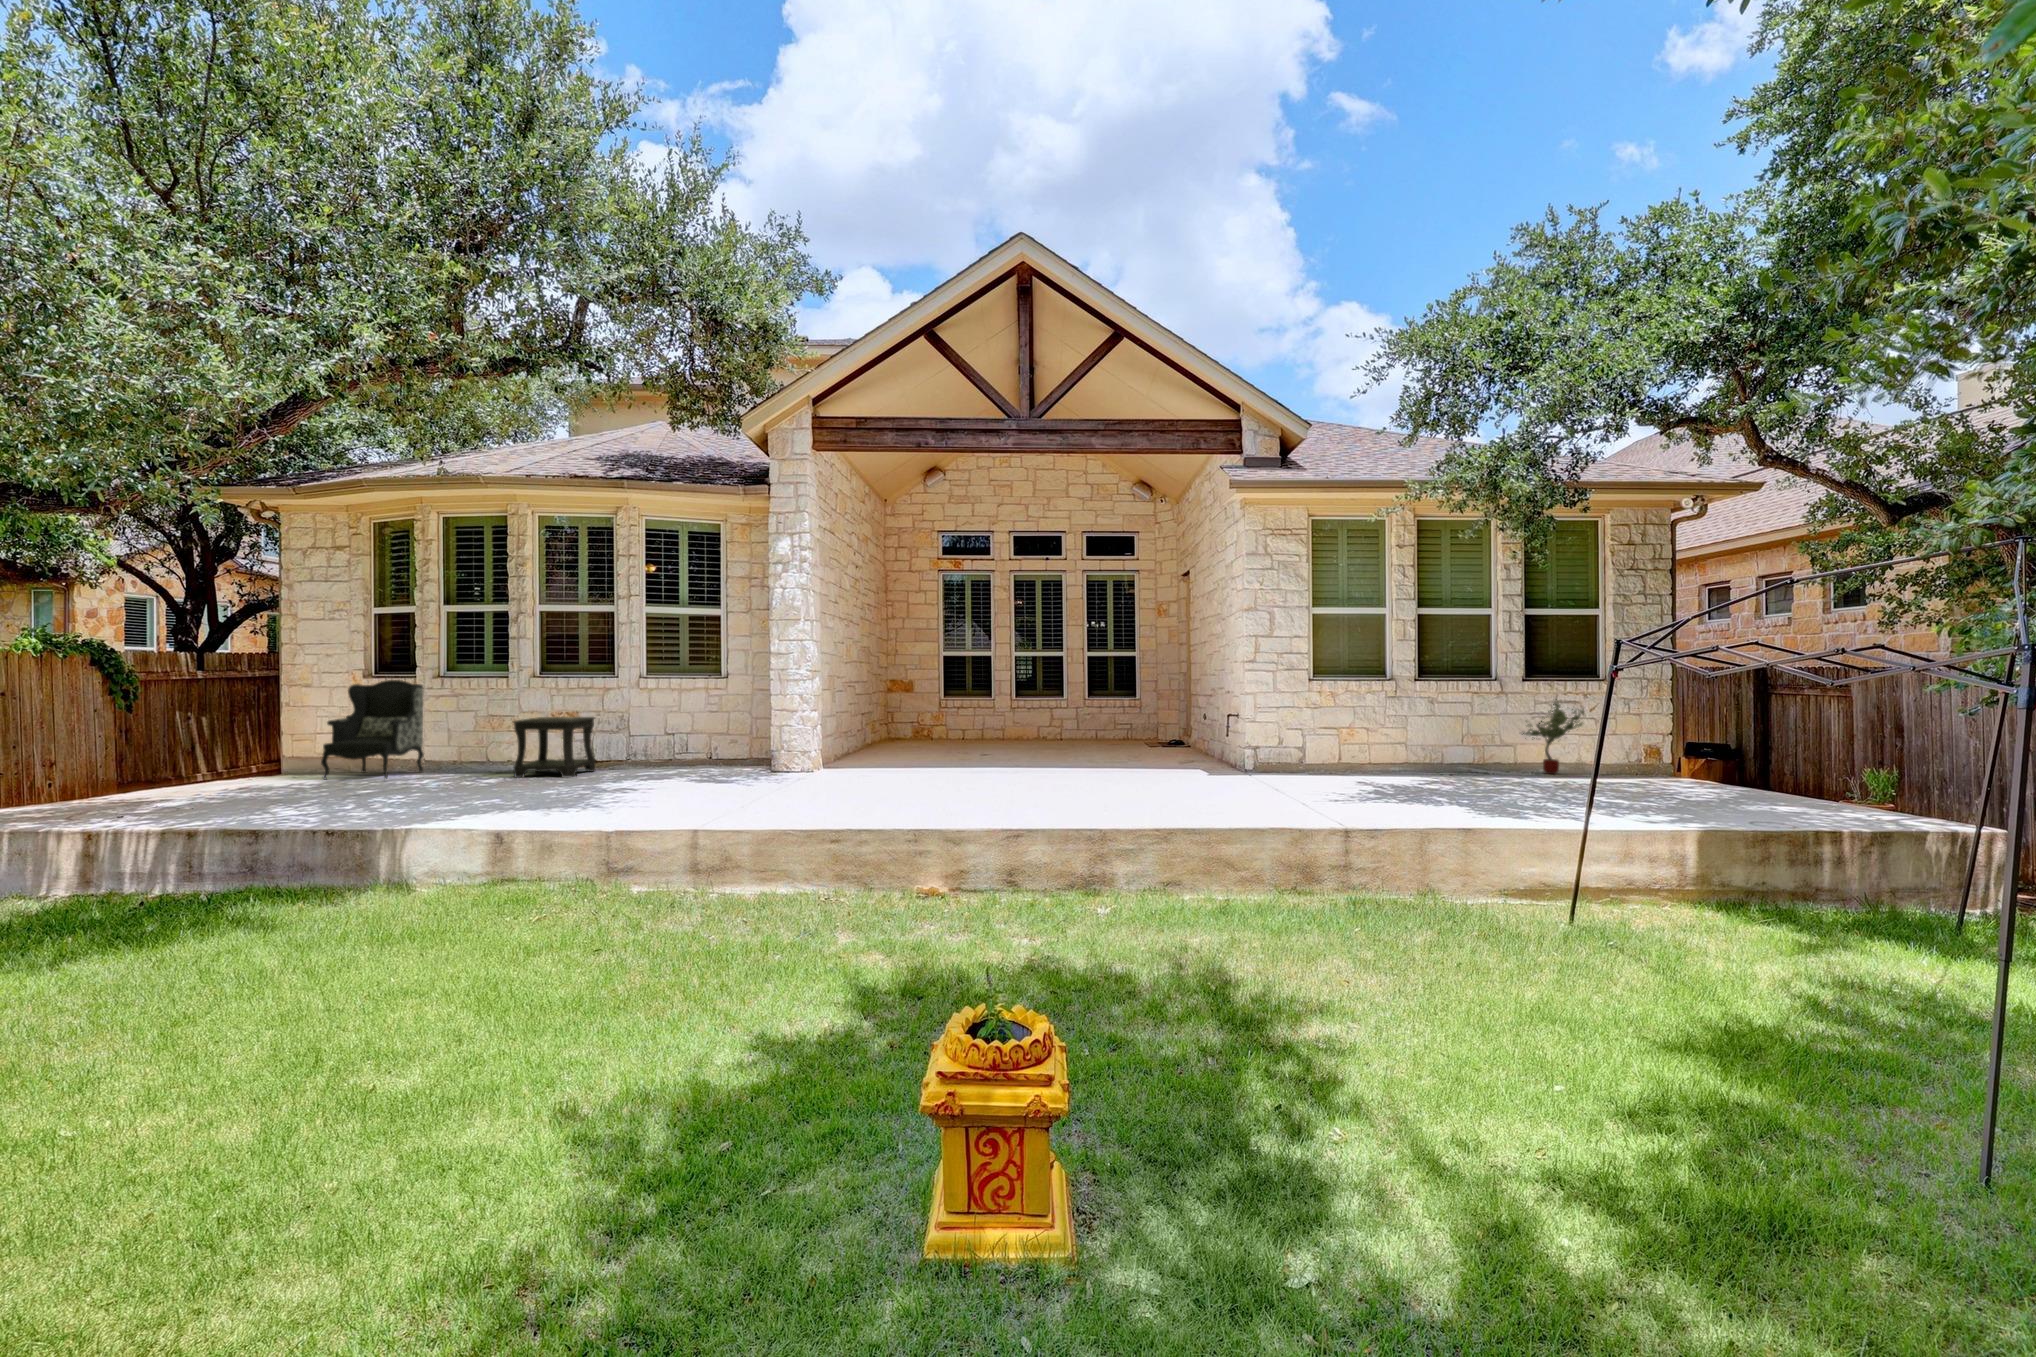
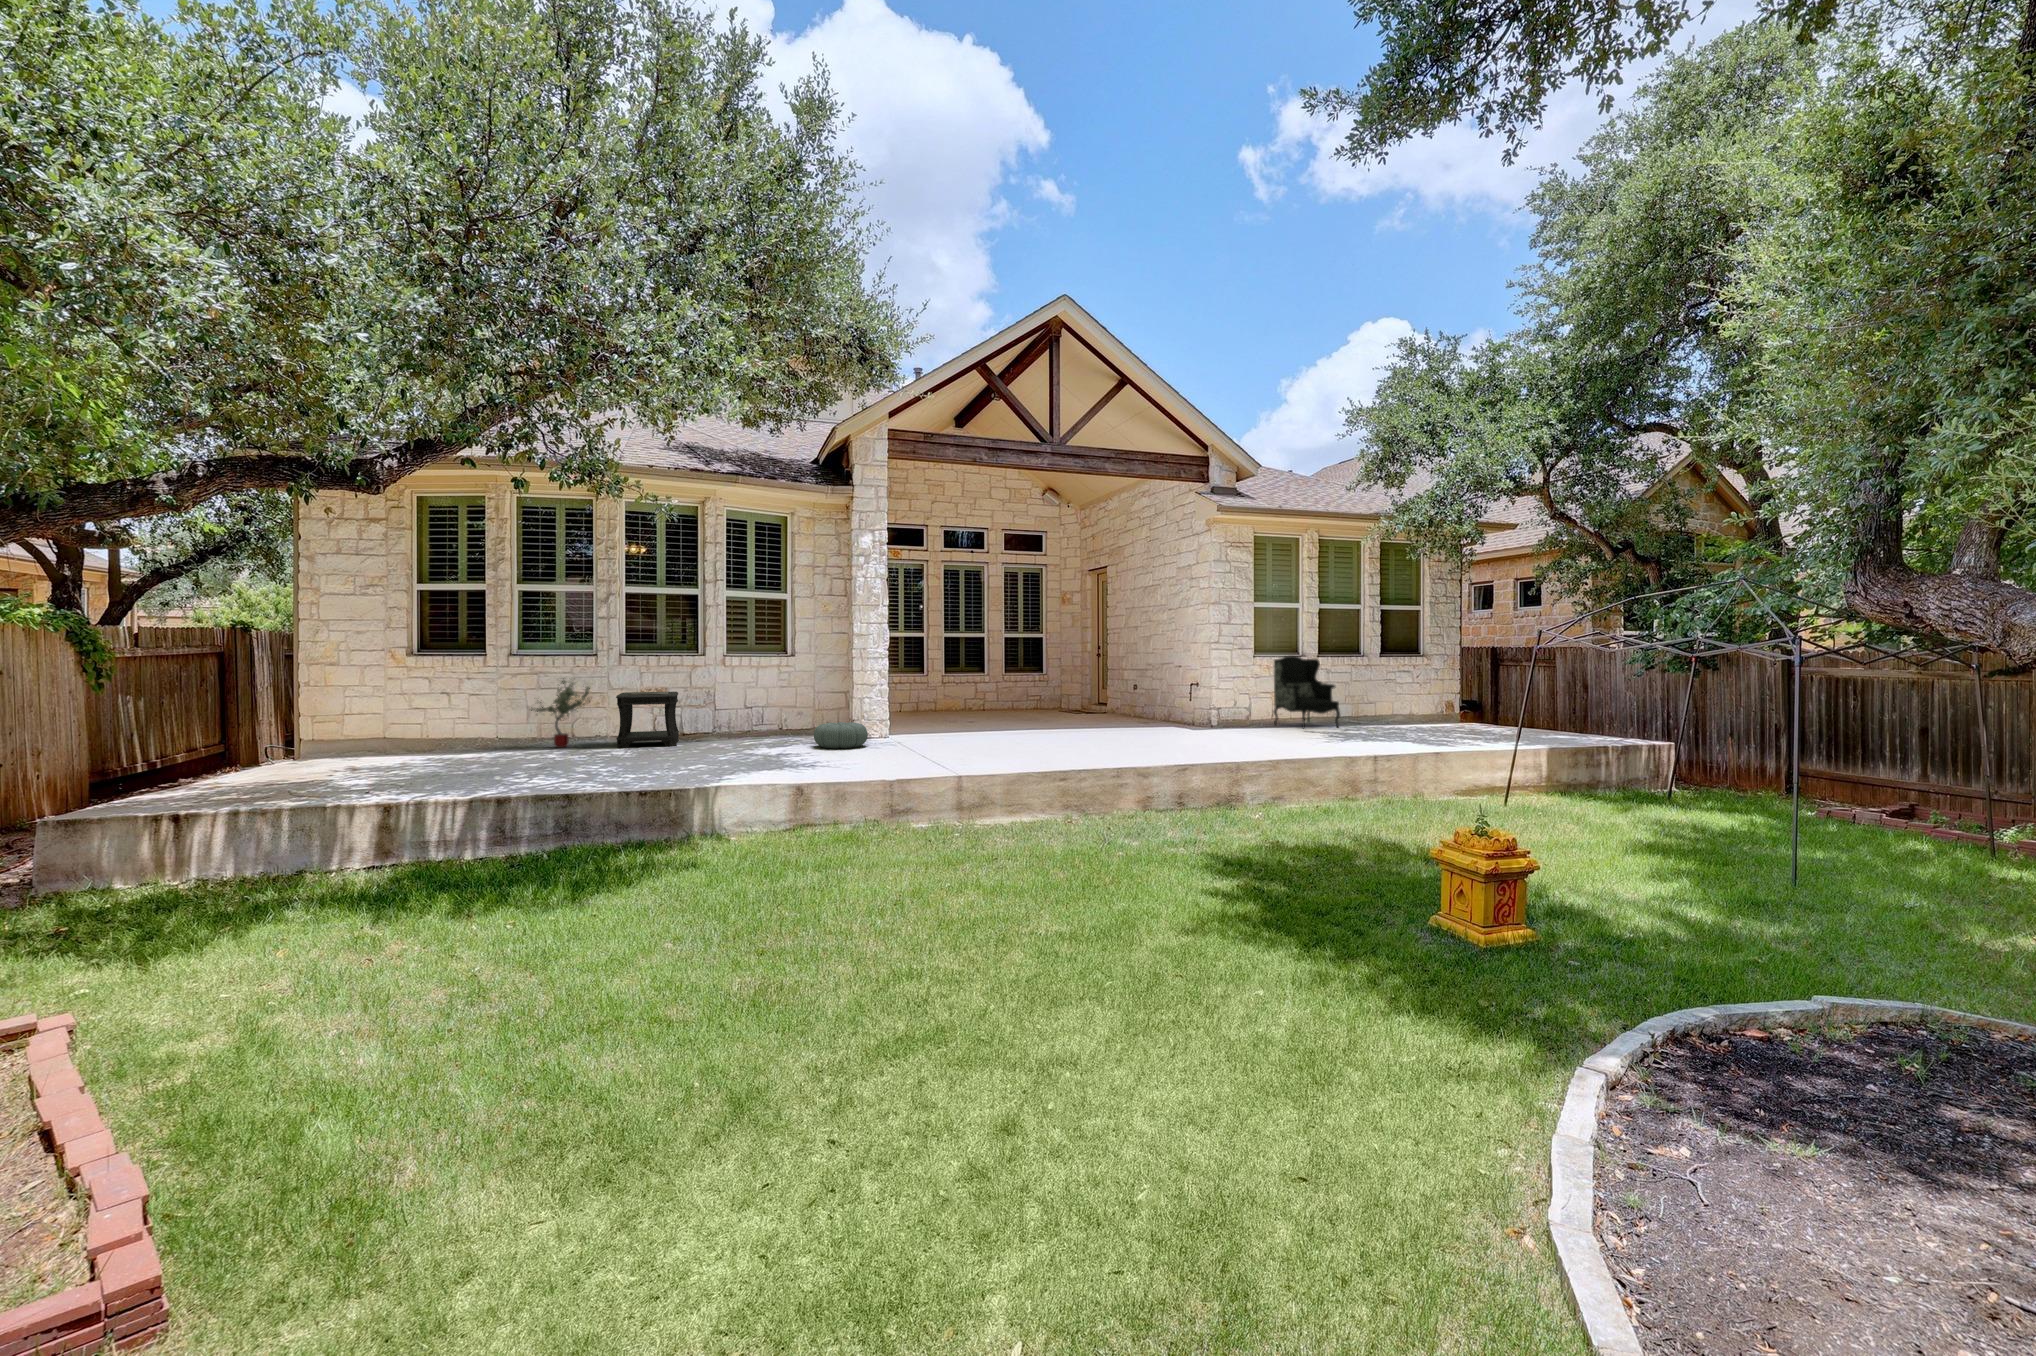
armchair: present [321,680,424,780] -> present [1274,656,1340,729]
potted tree: present [1522,699,1584,774] -> present [531,678,590,748]
pouf: none [696,755,760,786] -> present [814,722,868,749]

